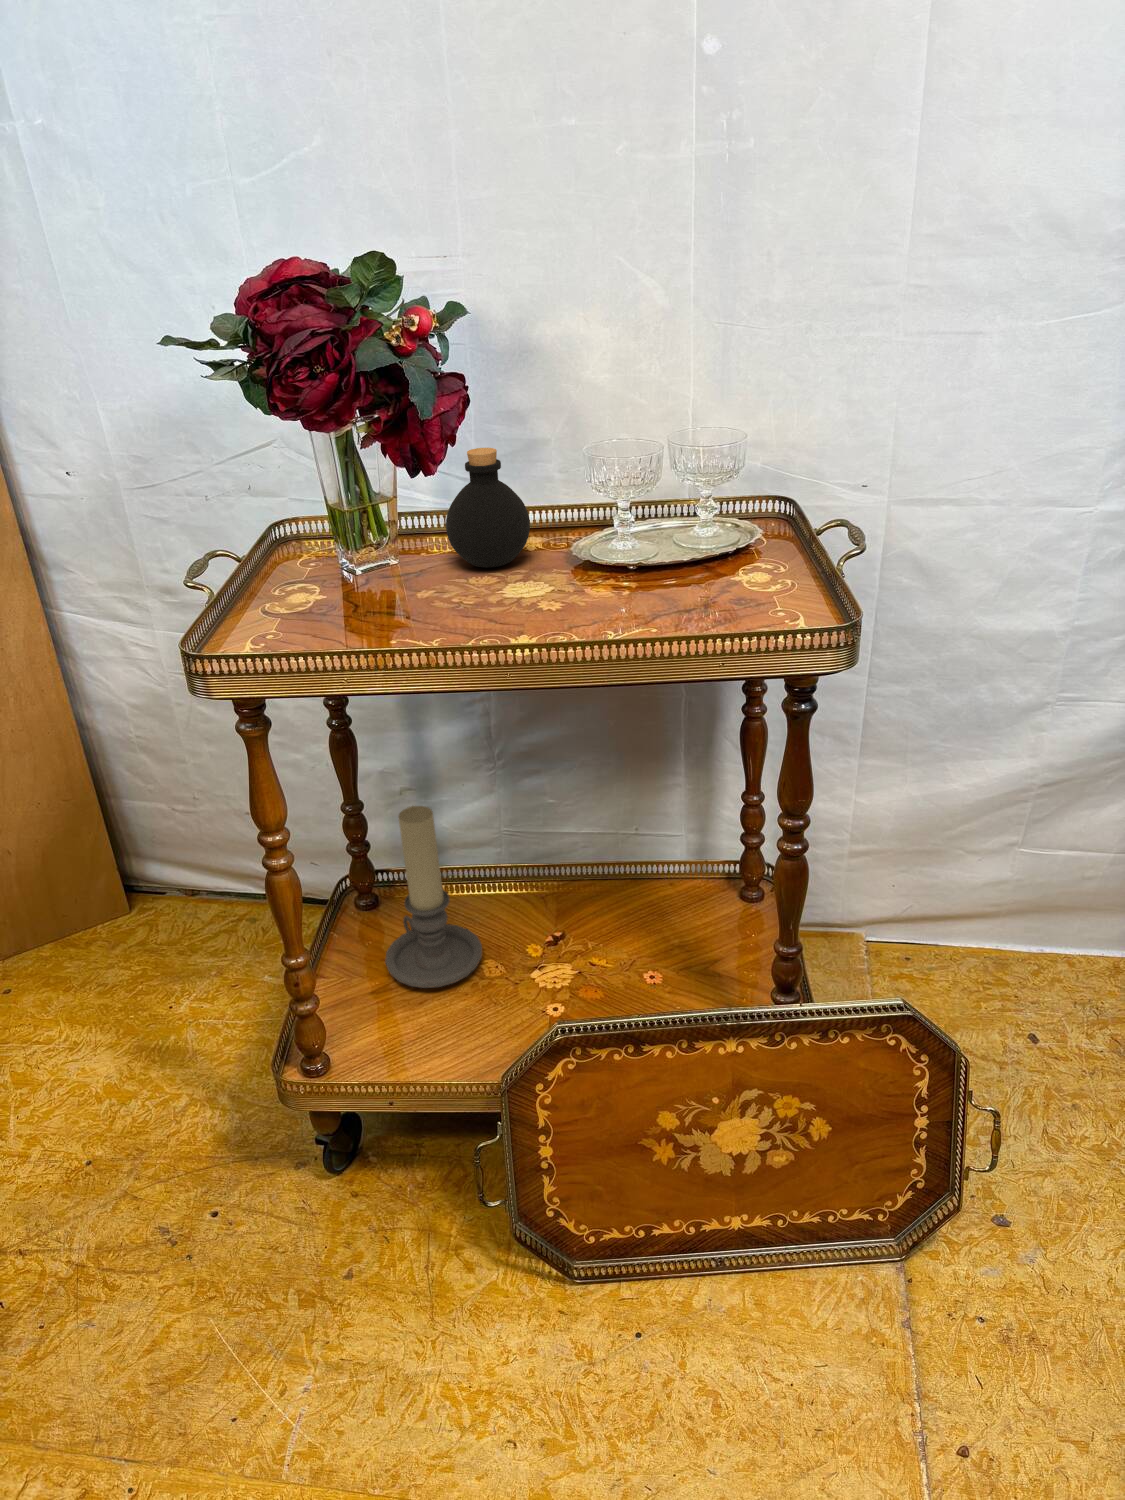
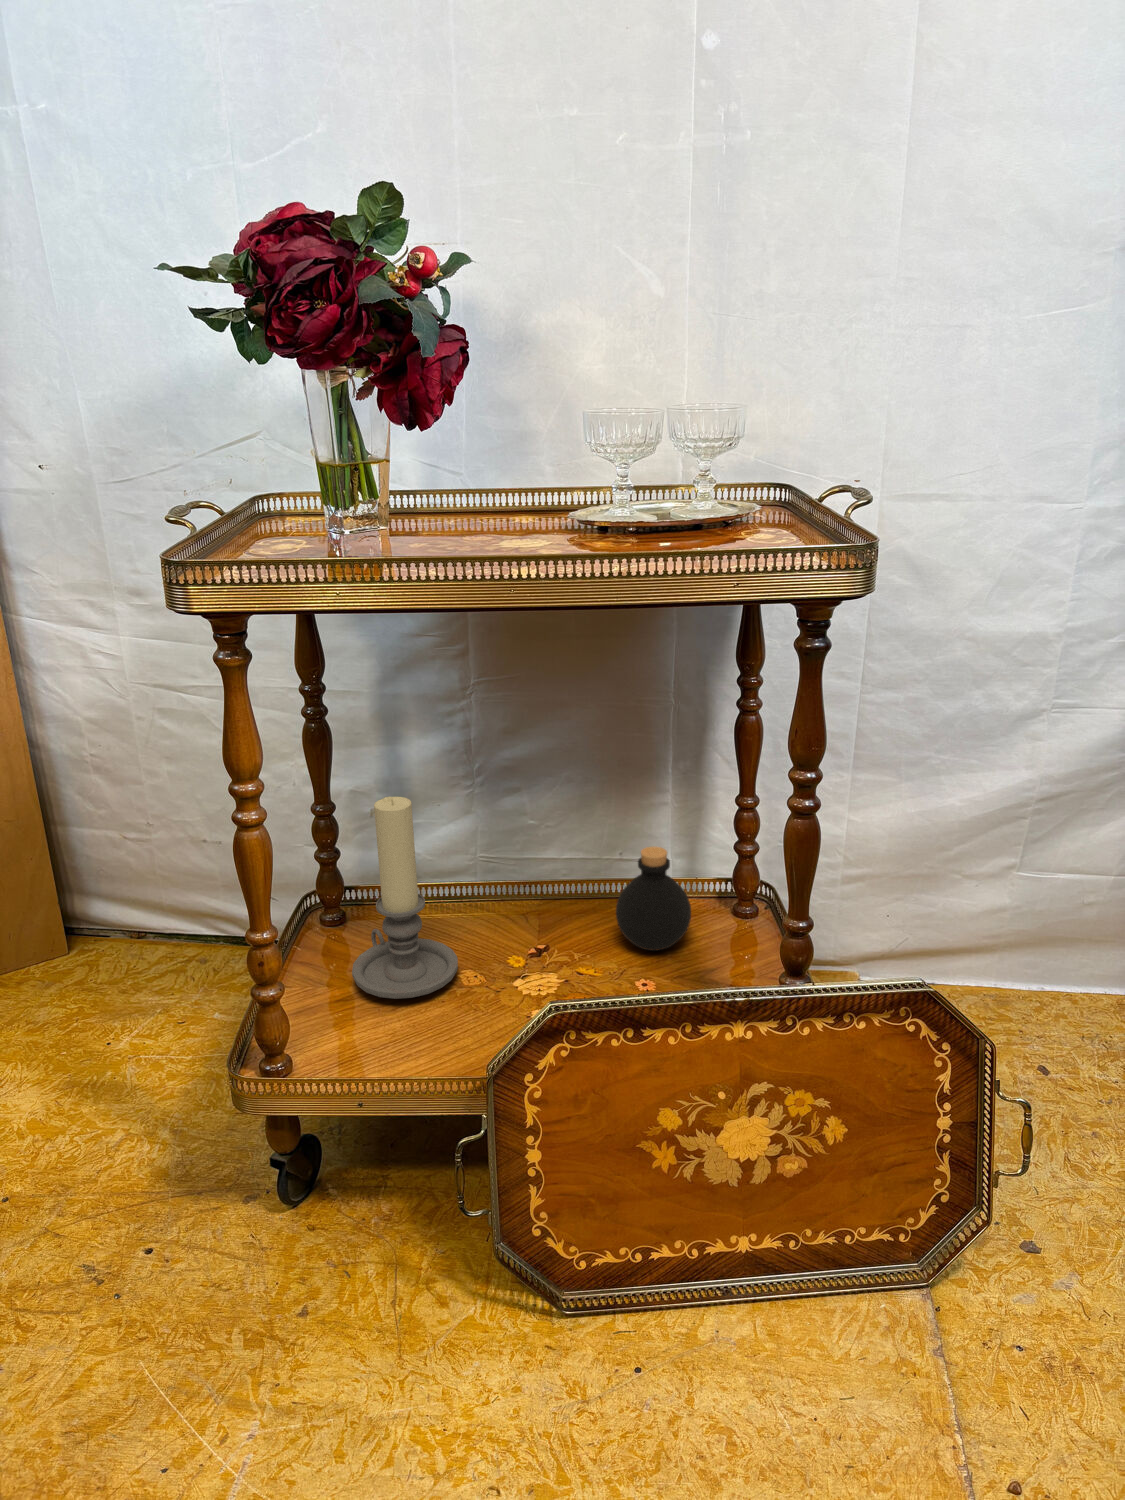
bottle: present [446,448,530,568] -> present [616,846,691,951]

